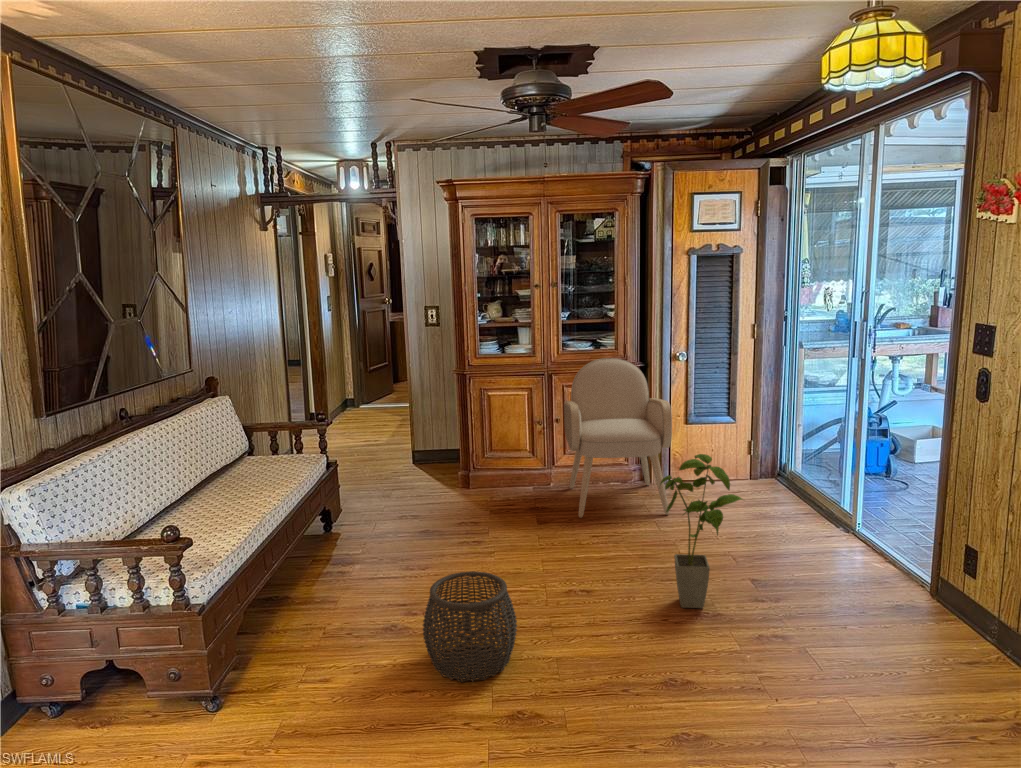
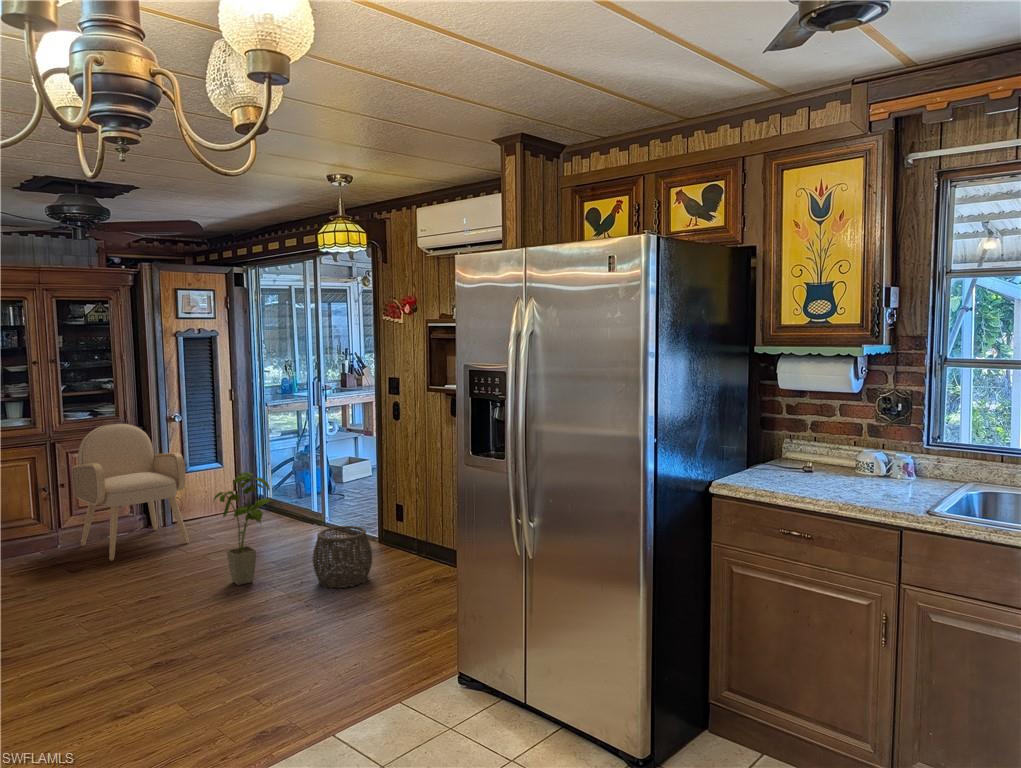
woven basket: present [423,571,517,682] -> present [313,526,372,588]

